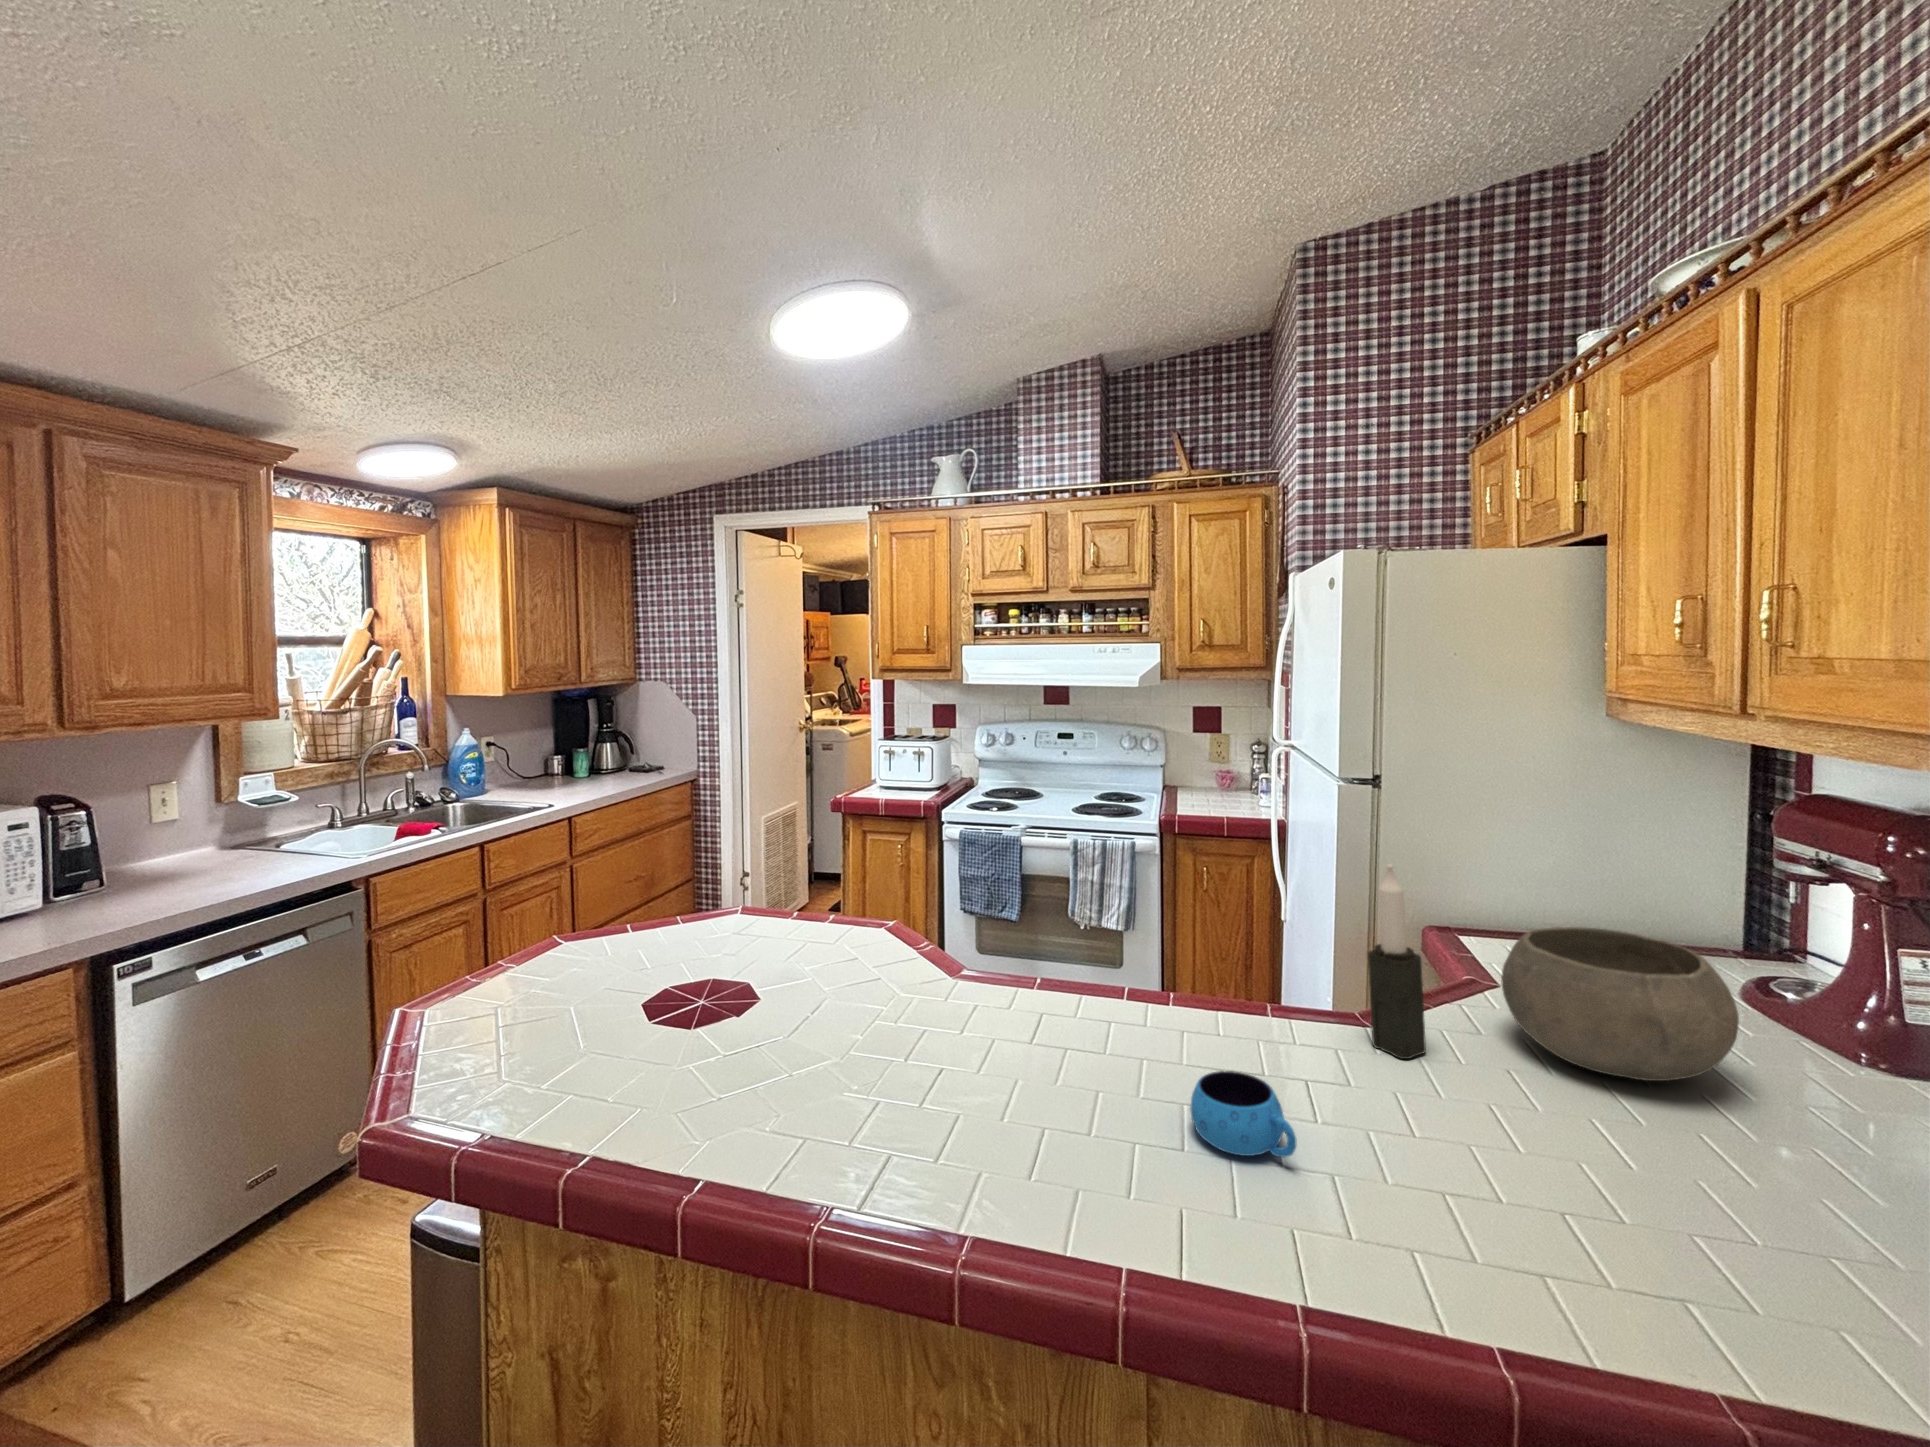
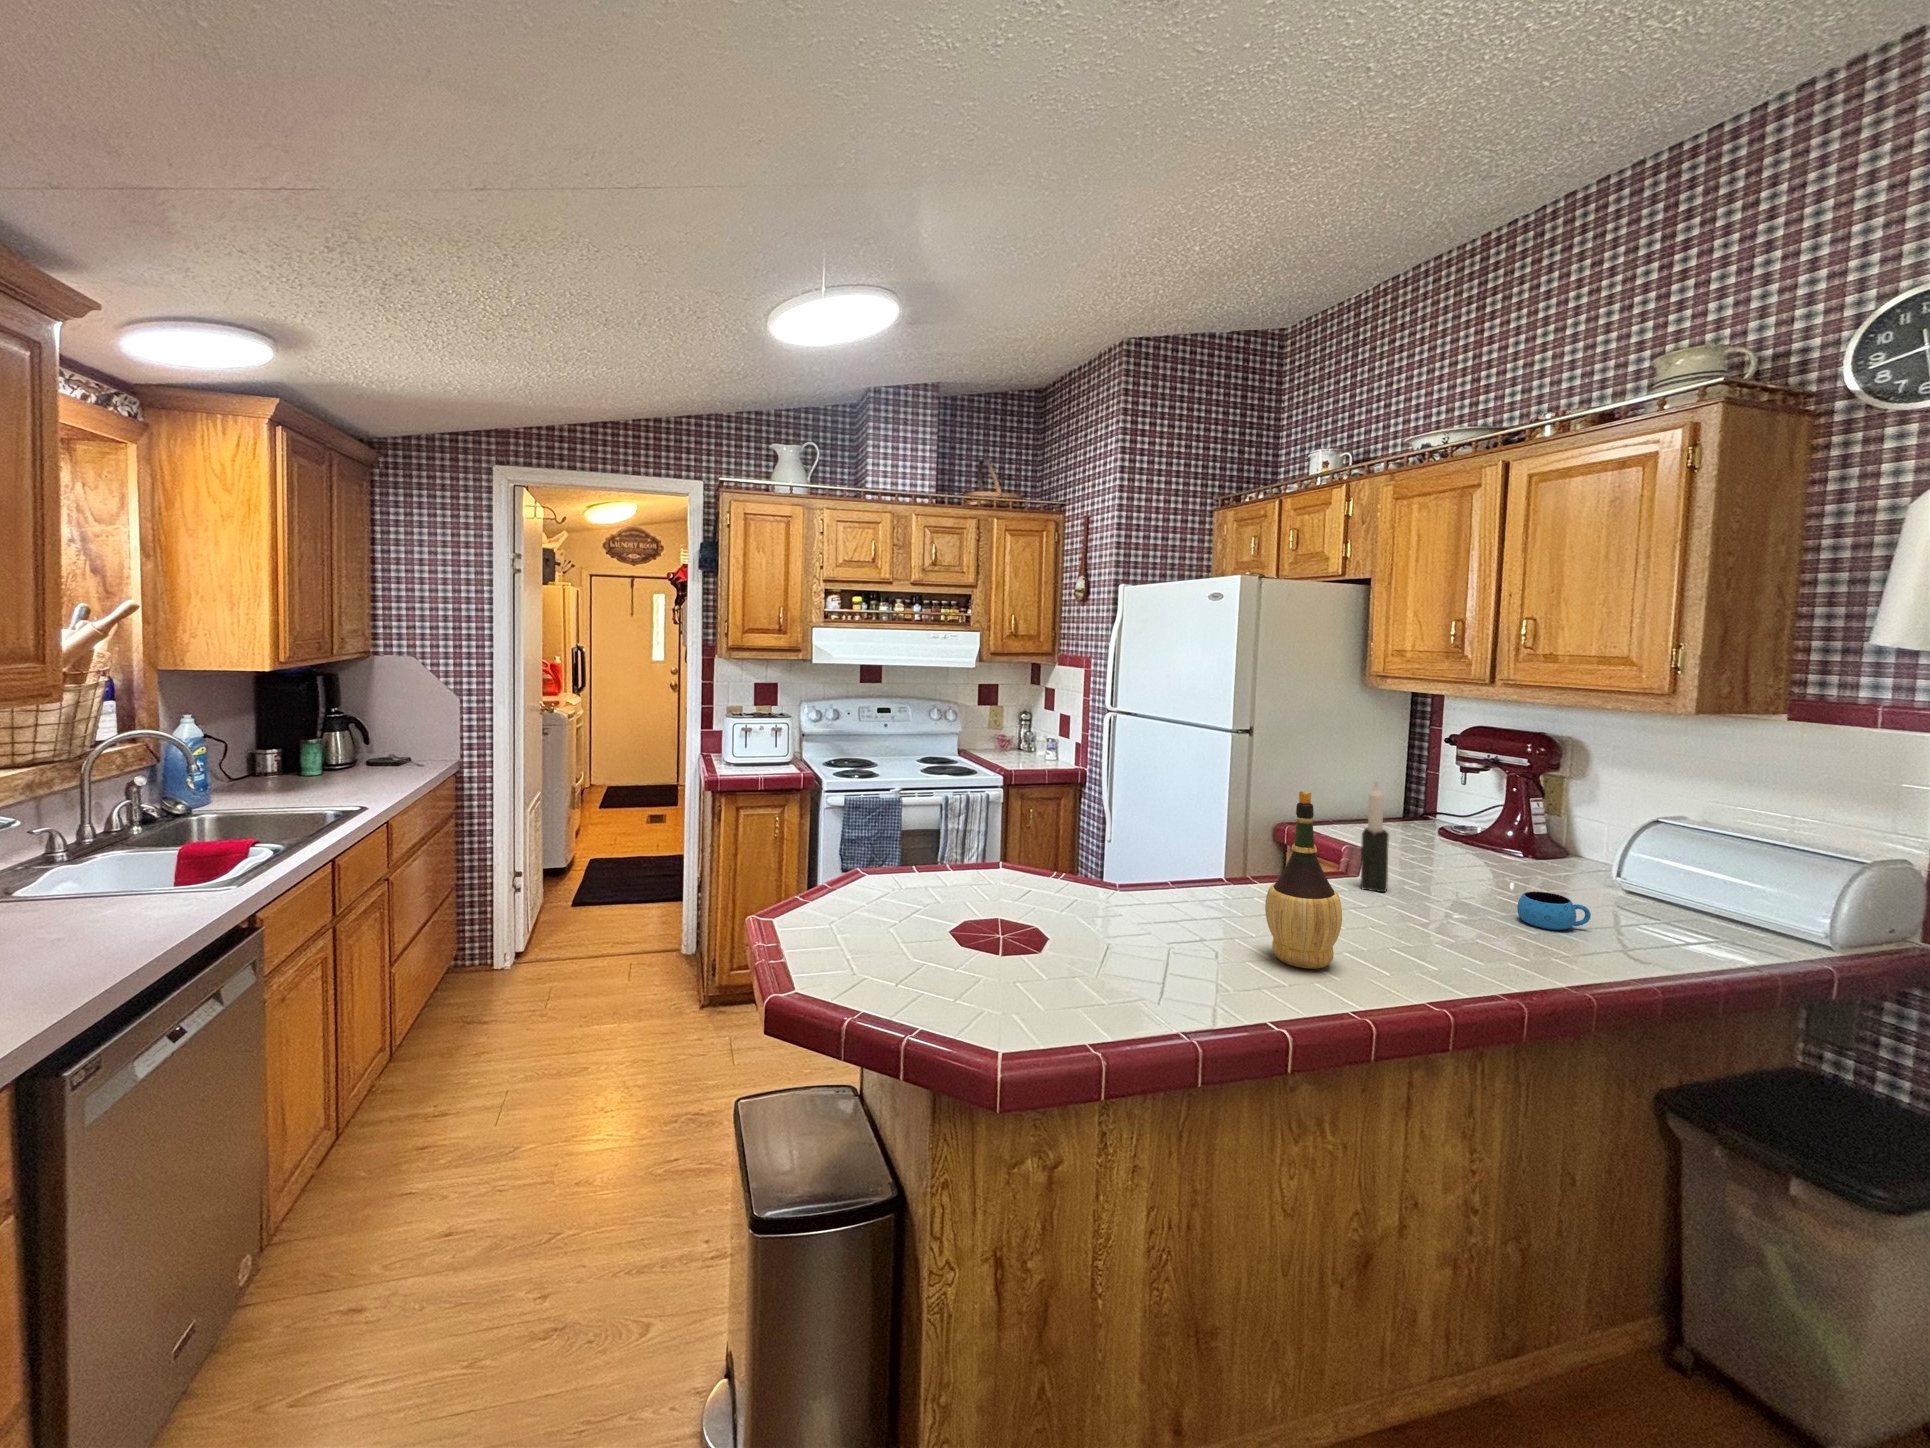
wine bottle: none [934,870,1044,1158] -> present [1265,792,1342,968]
bowl: present [1501,927,1739,1081] -> none [1395,810,1510,884]
mug: present [1190,1071,1297,1157] -> present [1517,892,1591,930]

